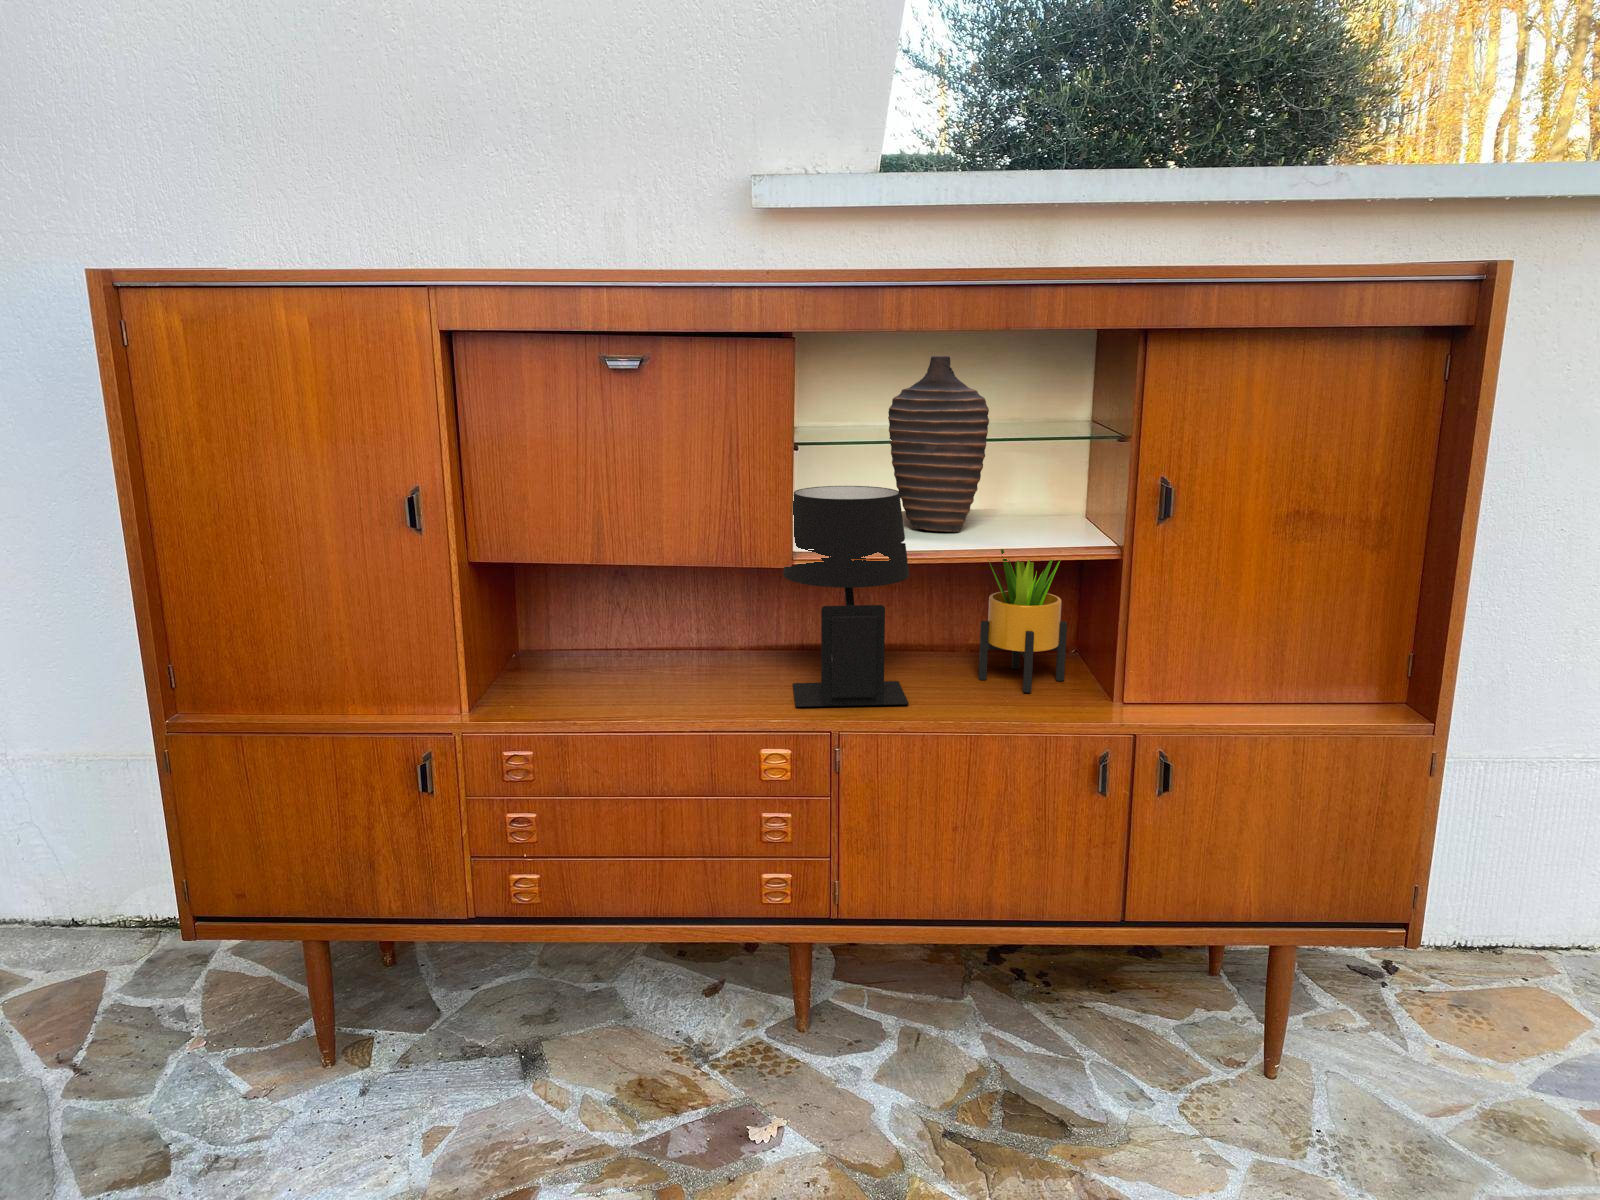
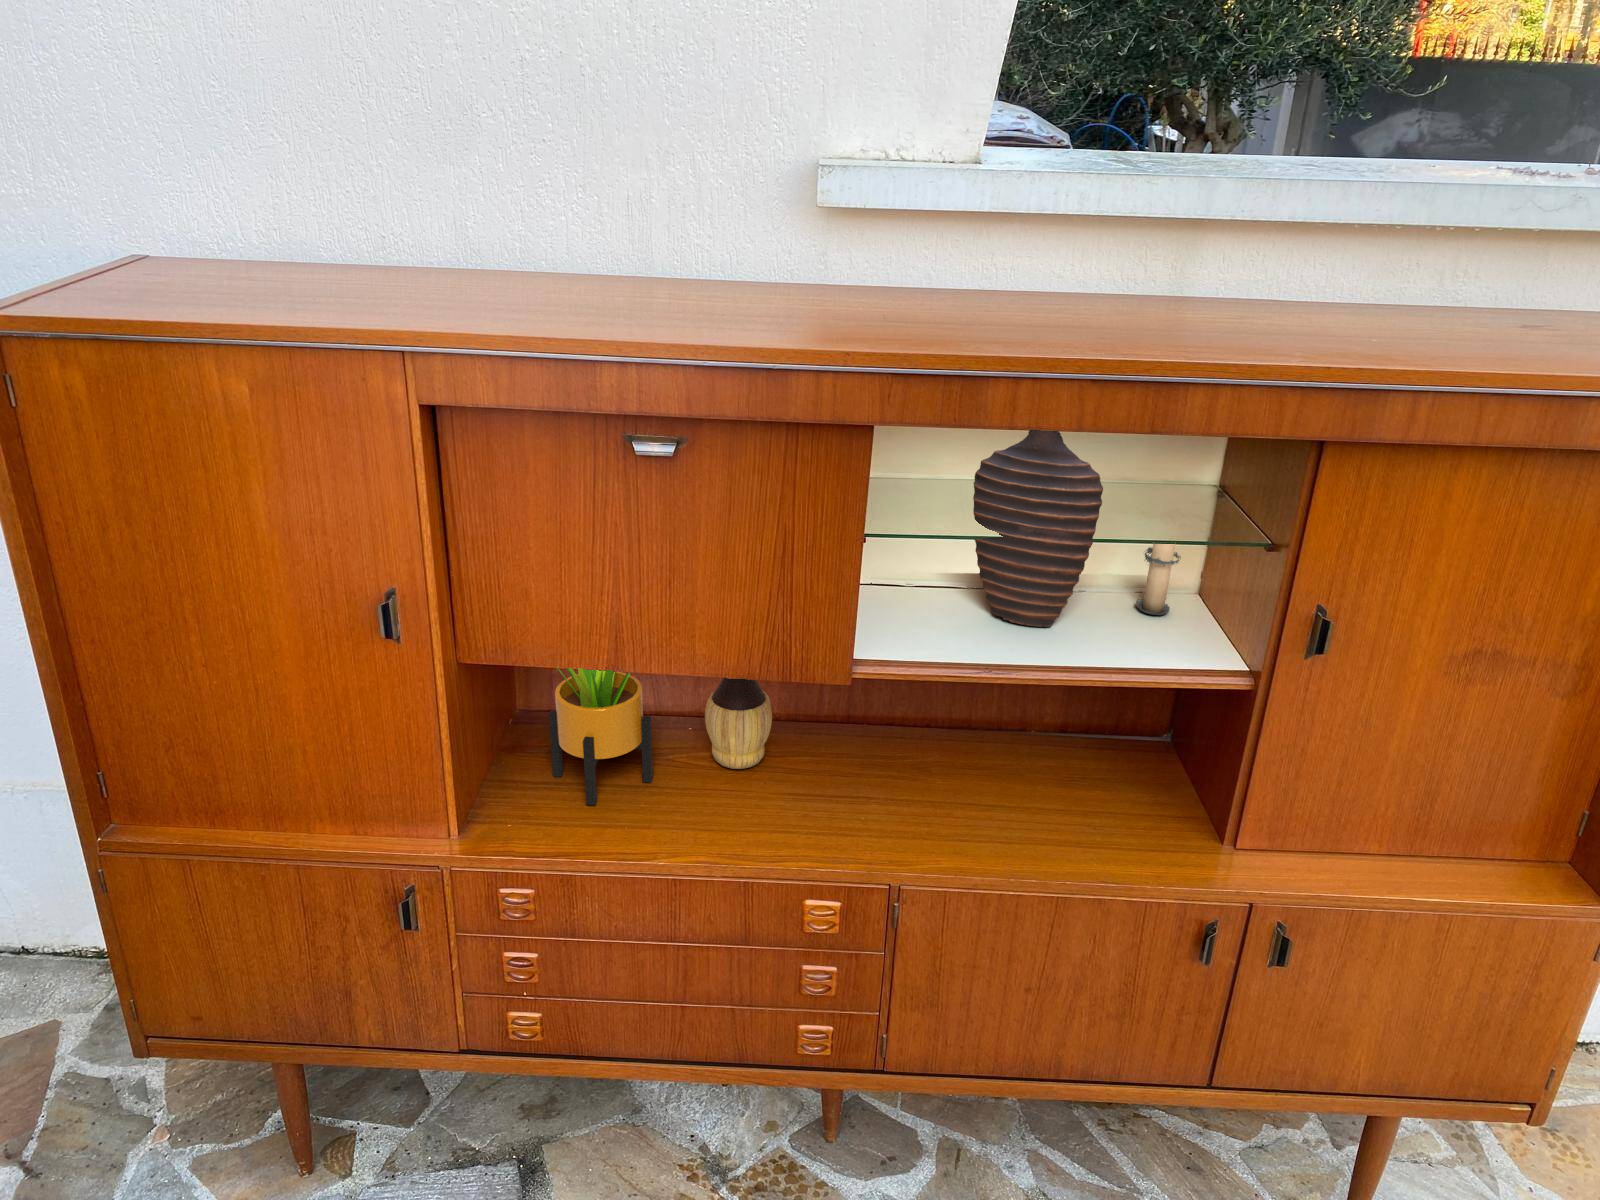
candle: none [1027,452,1065,526] -> present [1136,544,1181,615]
table lamp: present [783,486,909,707] -> none [835,558,986,839]
wine bottle: none [679,534,735,674] -> present [705,678,772,769]
potted plant: present [979,549,1067,692] -> present [549,666,653,805]

